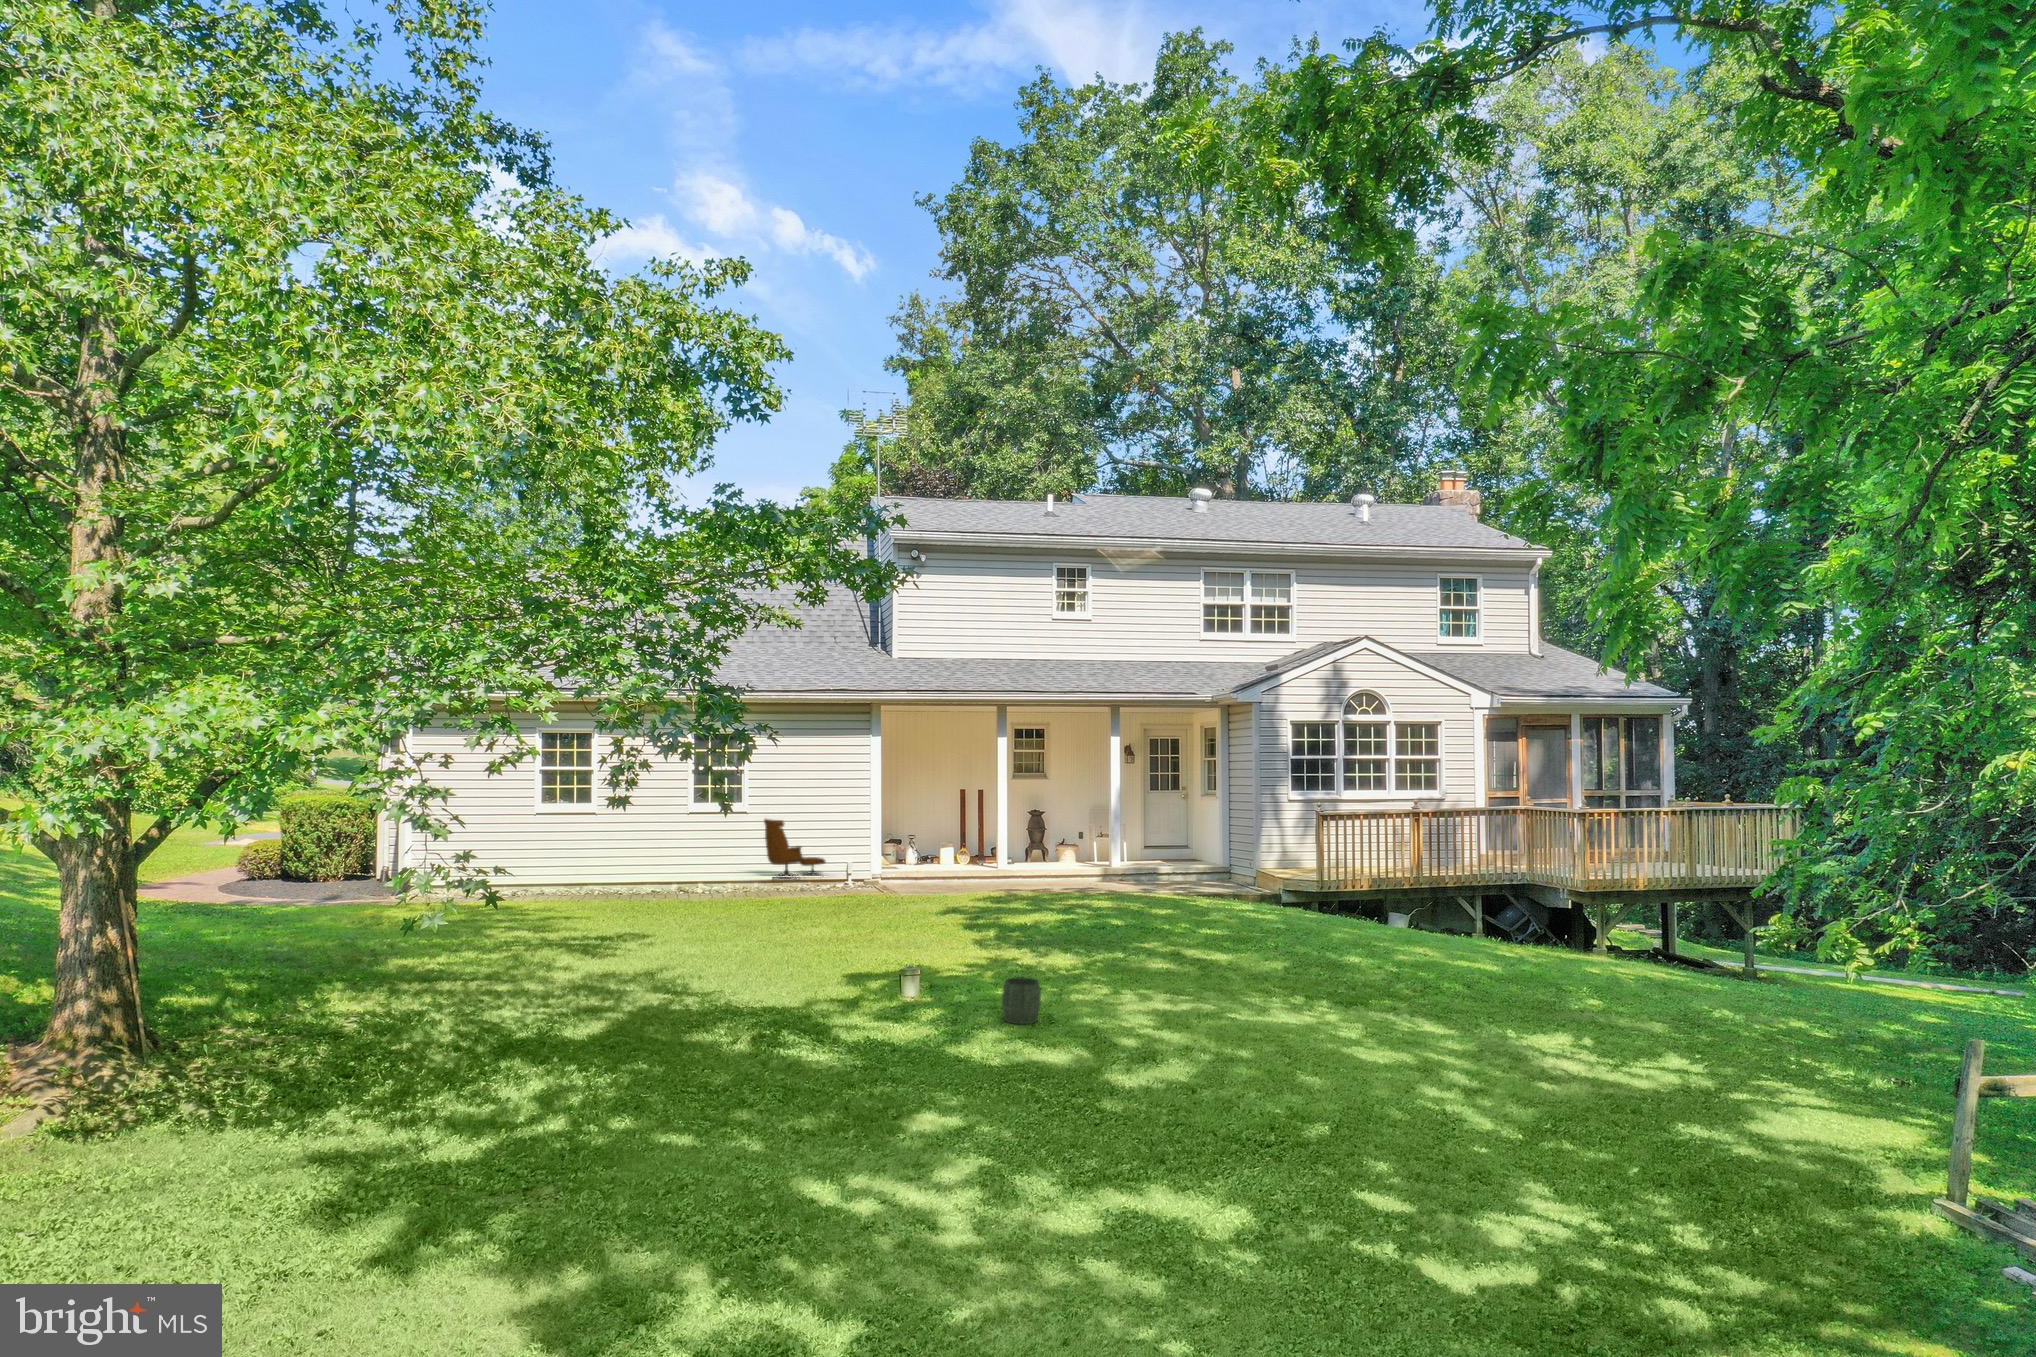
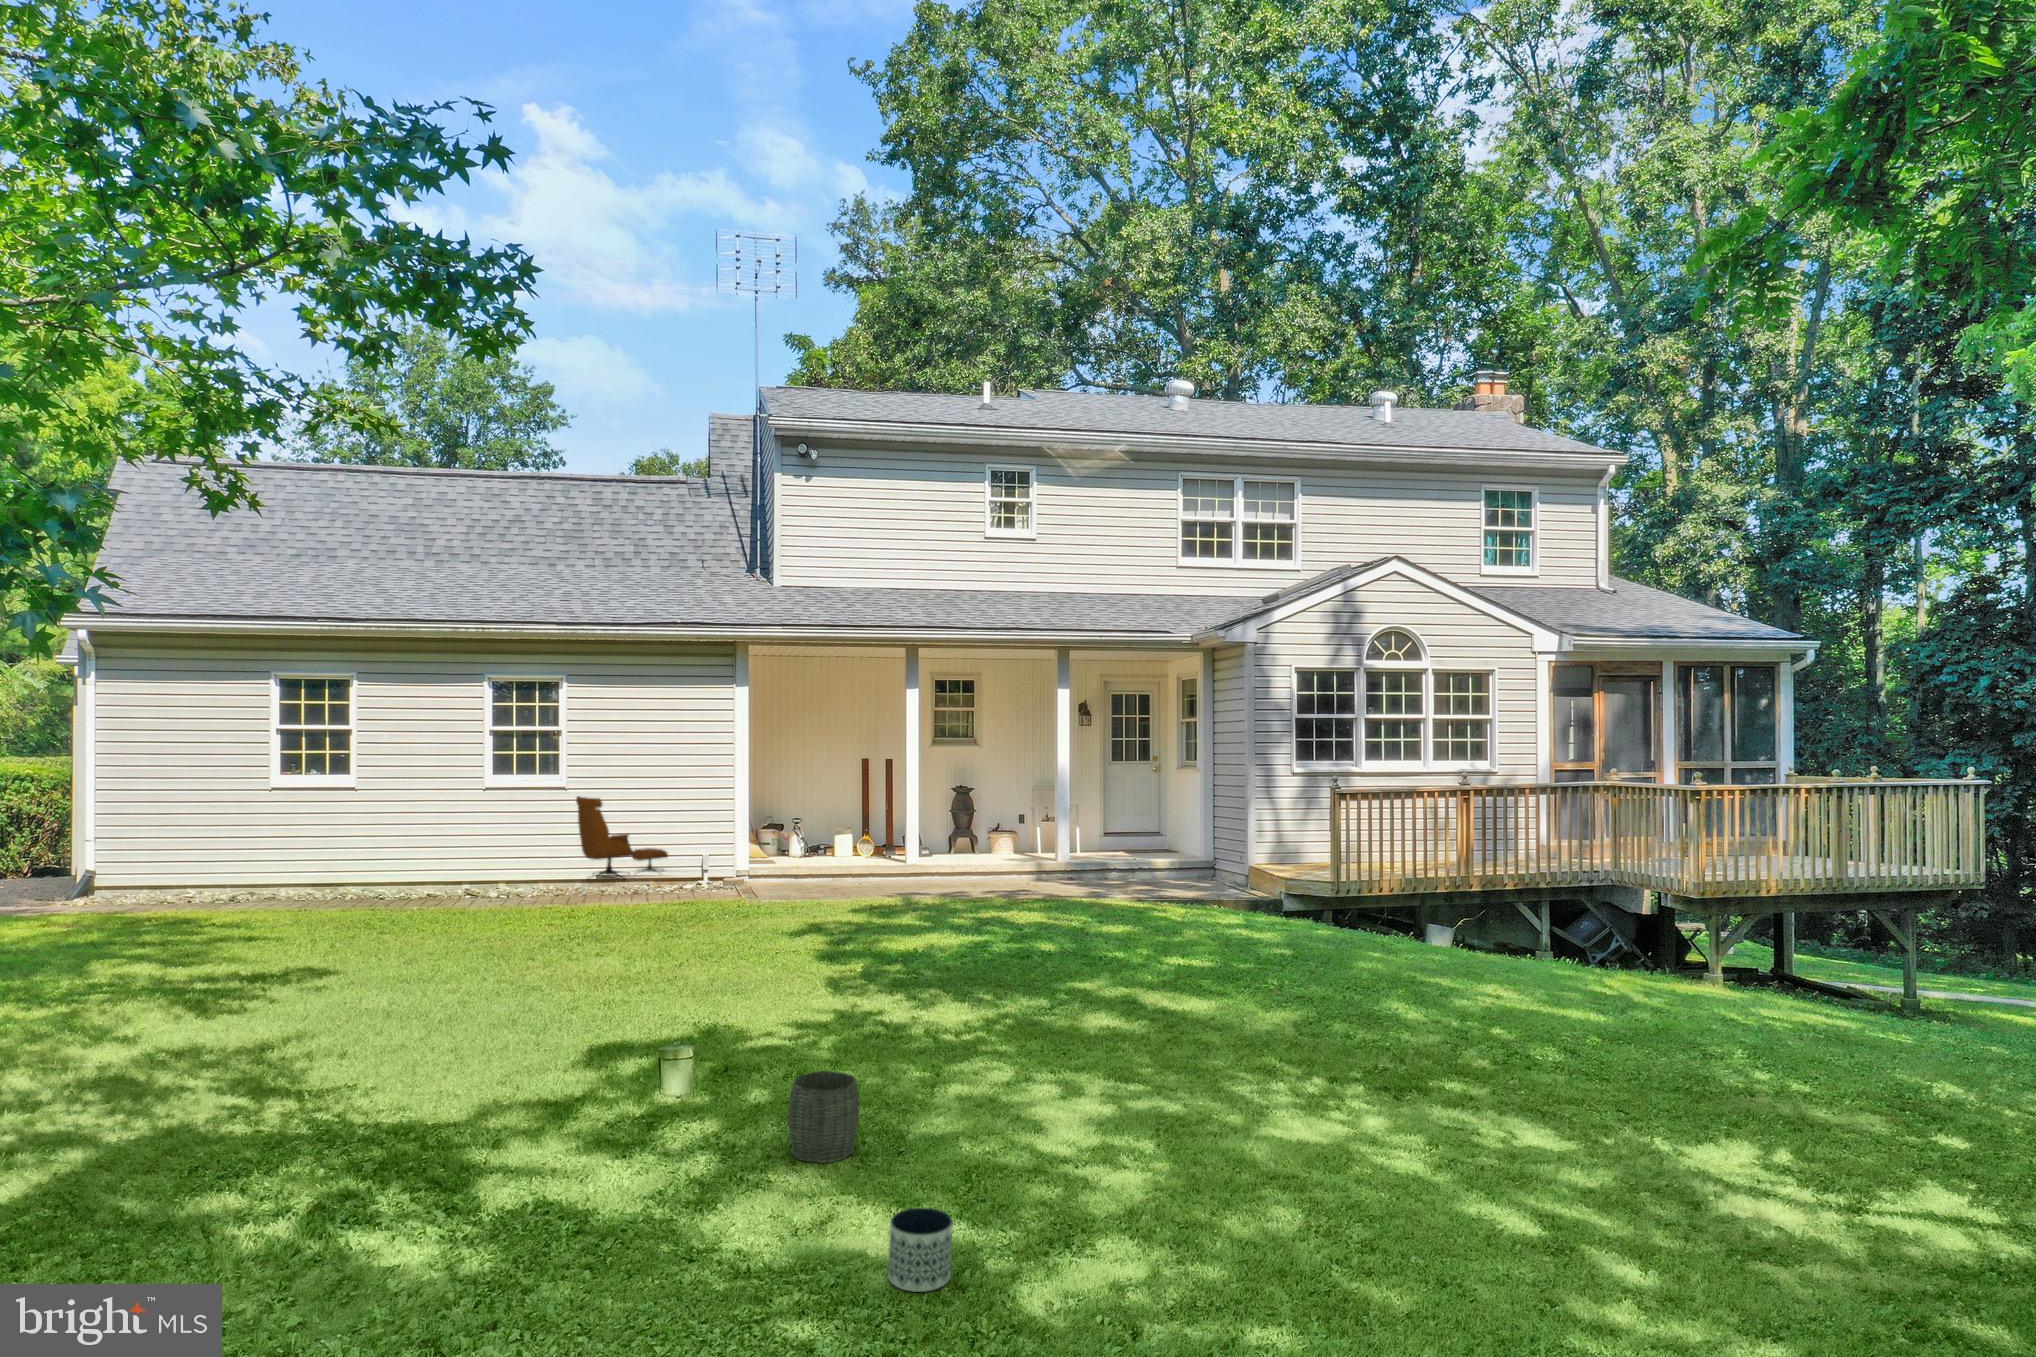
planter: none [1078,1032,1109,1068] -> present [888,1208,953,1292]

